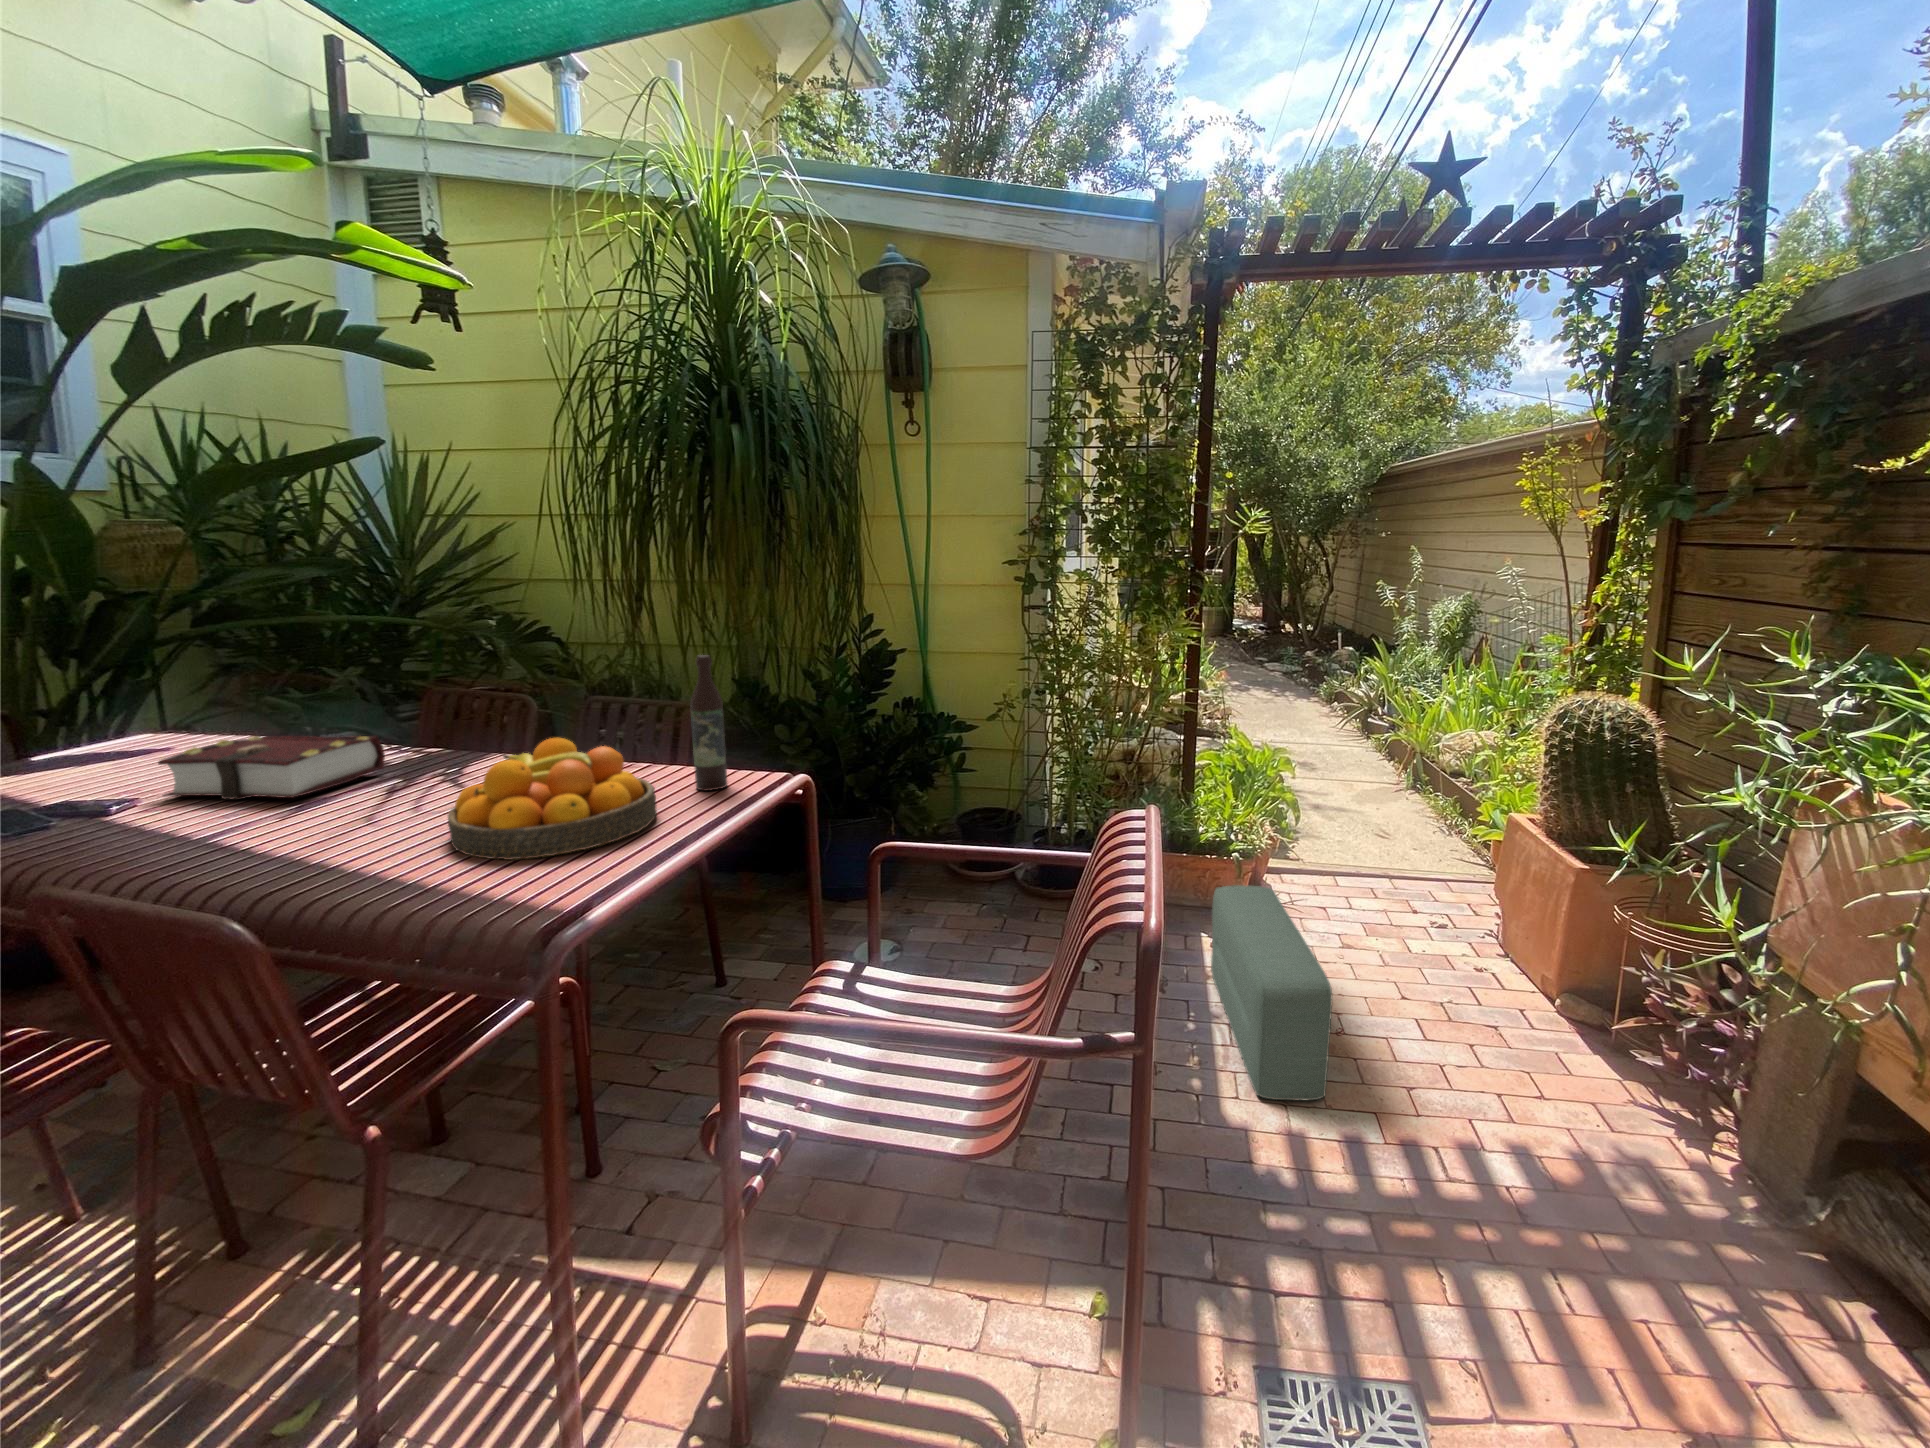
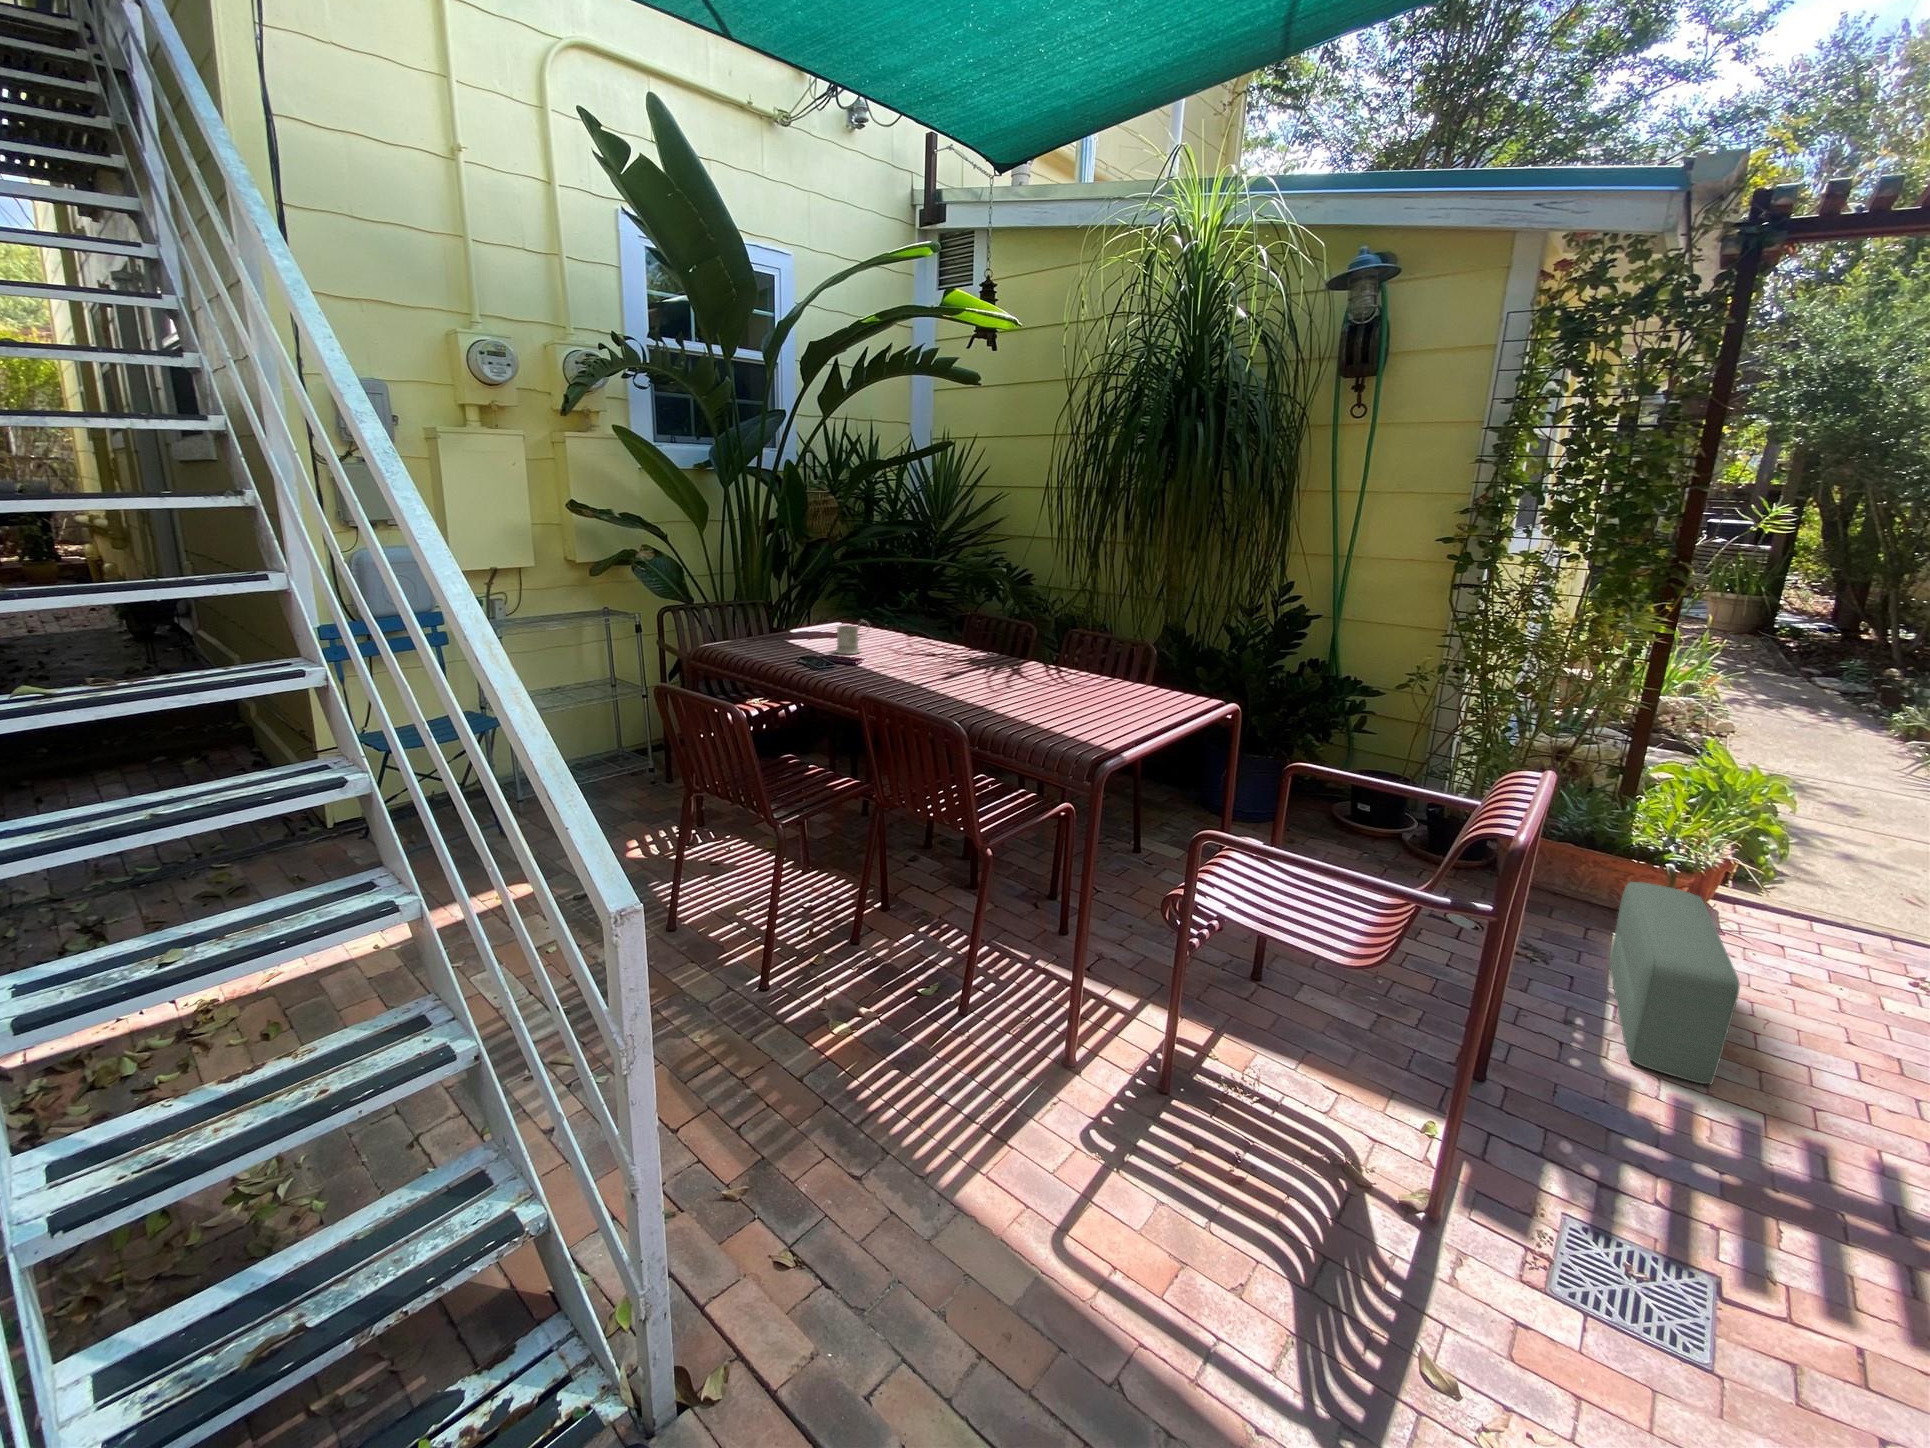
wine bottle: present [690,655,727,791] -> none [1167,610,1194,705]
mug: none [69,726,162,795] -> present [836,620,870,654]
book: present [158,736,385,799] -> none [878,632,975,671]
fruit bowl: present [448,738,657,860] -> none [1035,655,1150,725]

